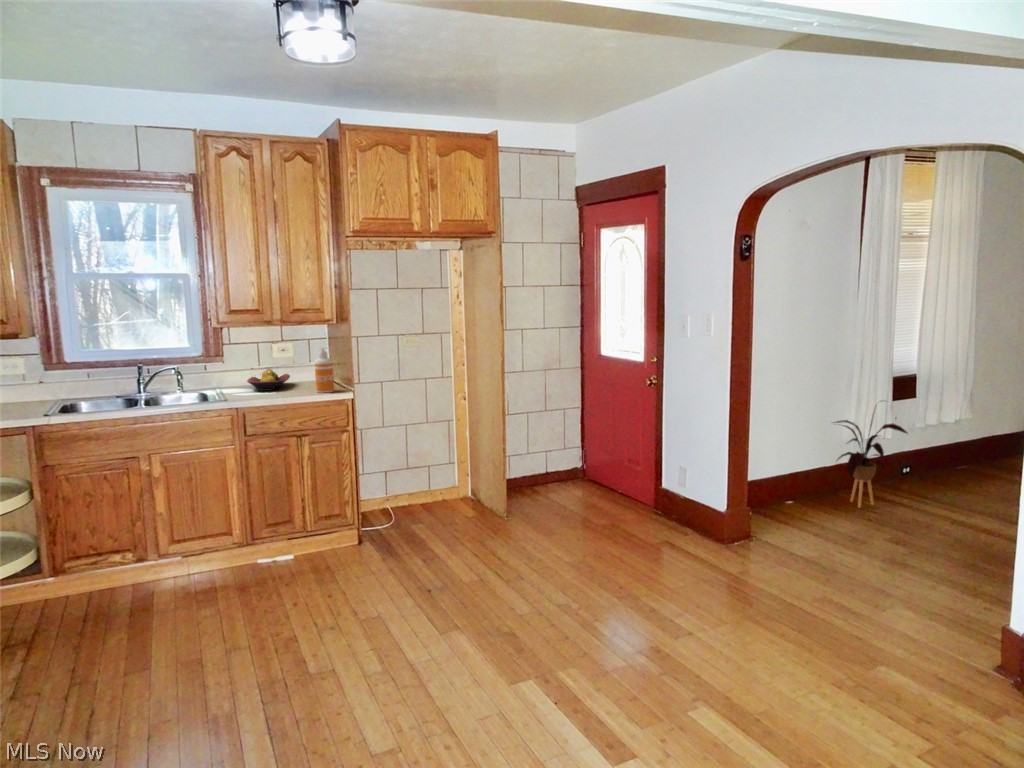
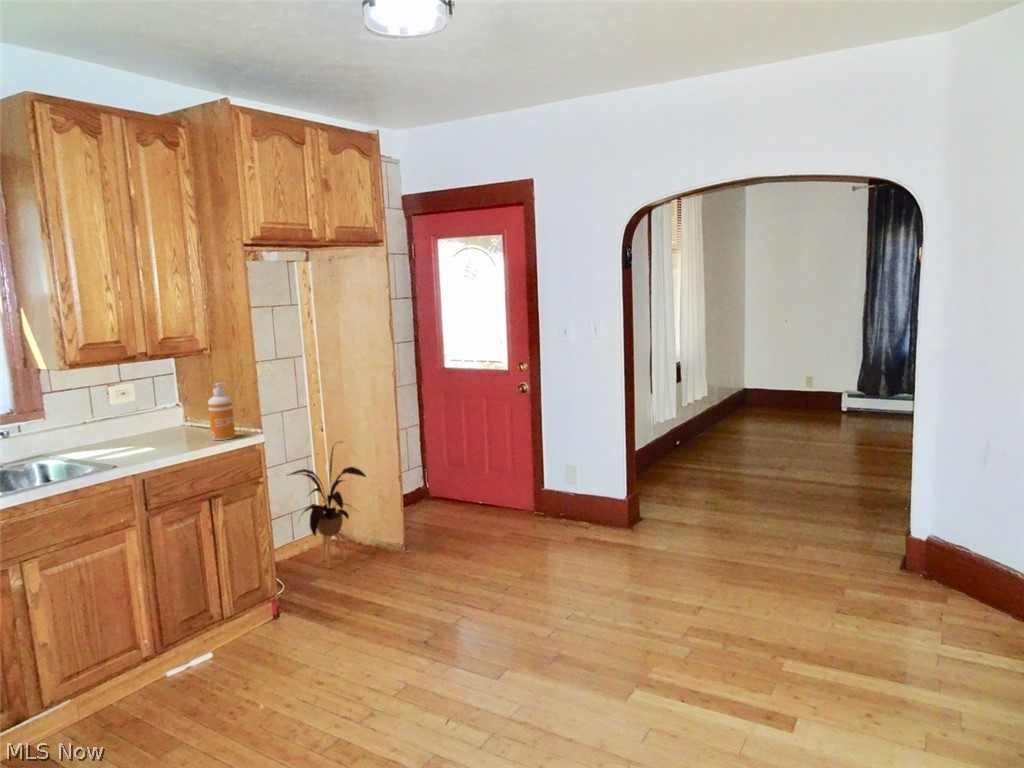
fruit bowl: present [247,369,290,391] -> none [85,419,153,450]
house plant: present [836,413,908,508] -> present [289,447,366,568]

